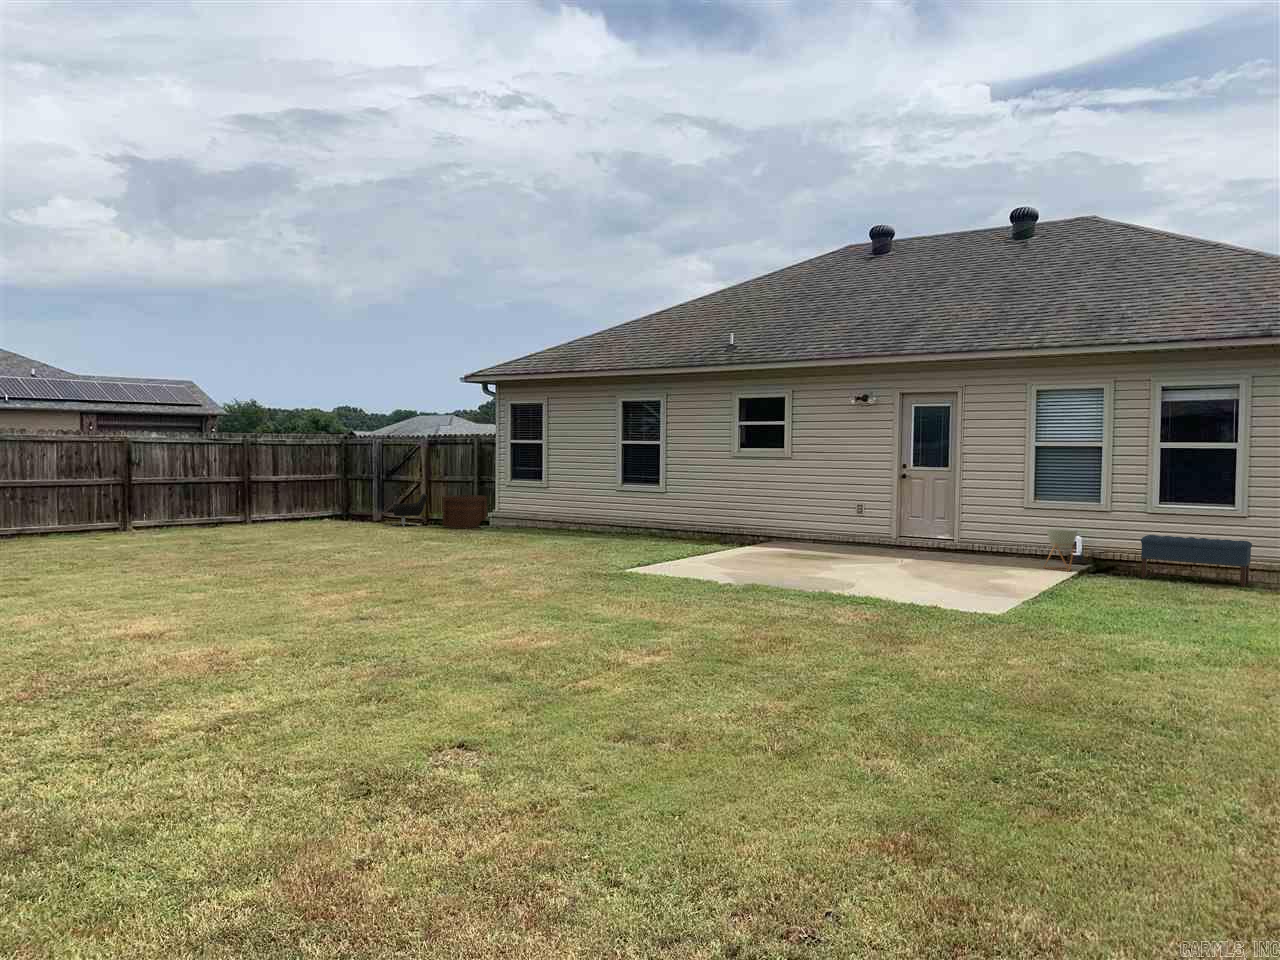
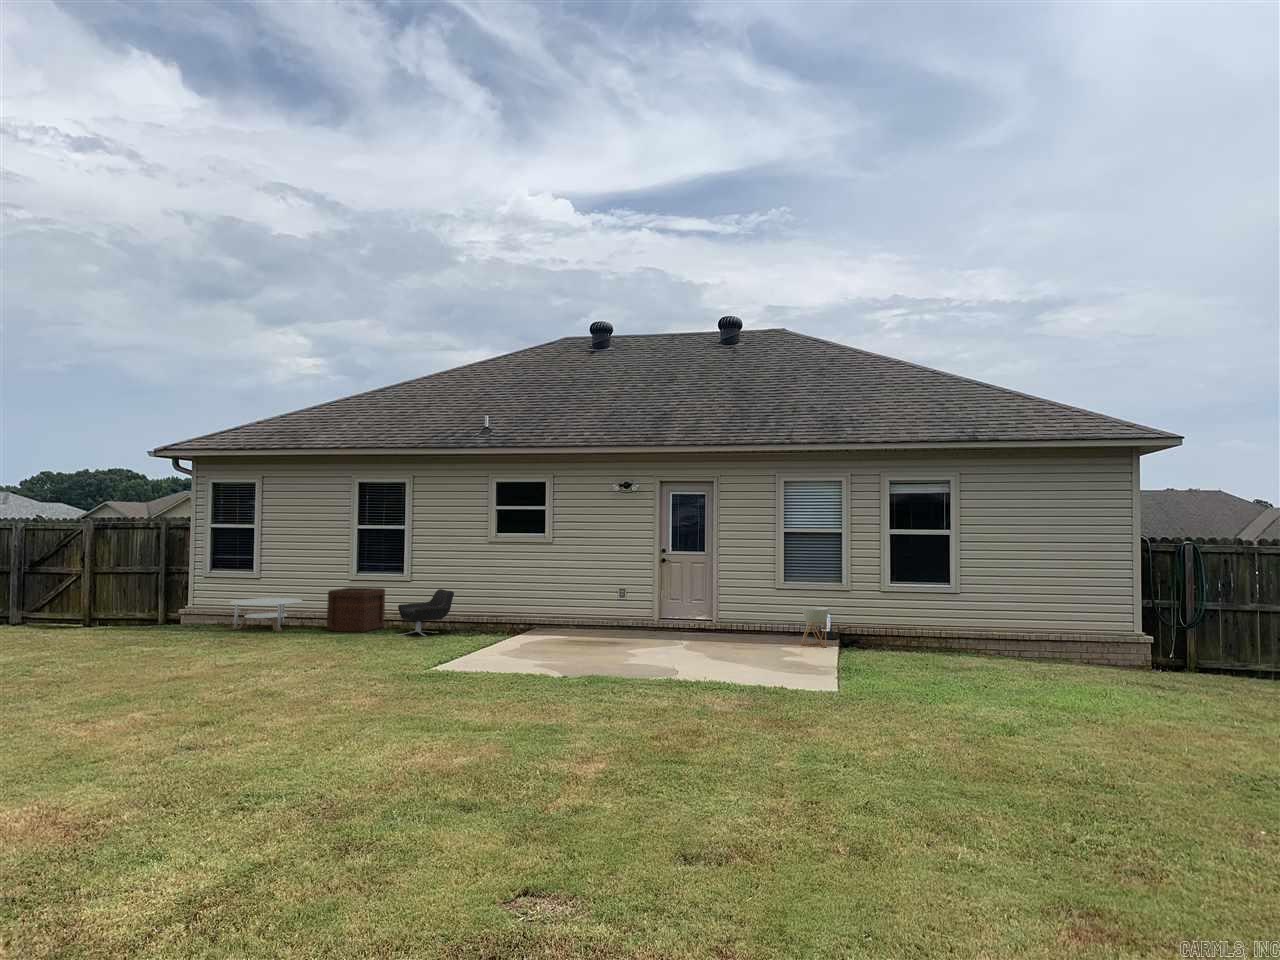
lounge chair: present [393,494,428,526] -> present [398,589,454,636]
wooden crate: present [442,495,487,529] -> present [327,588,385,632]
round table: none [520,505,578,533] -> present [230,598,302,631]
bench: present [1141,535,1252,587] -> none [884,611,971,655]

